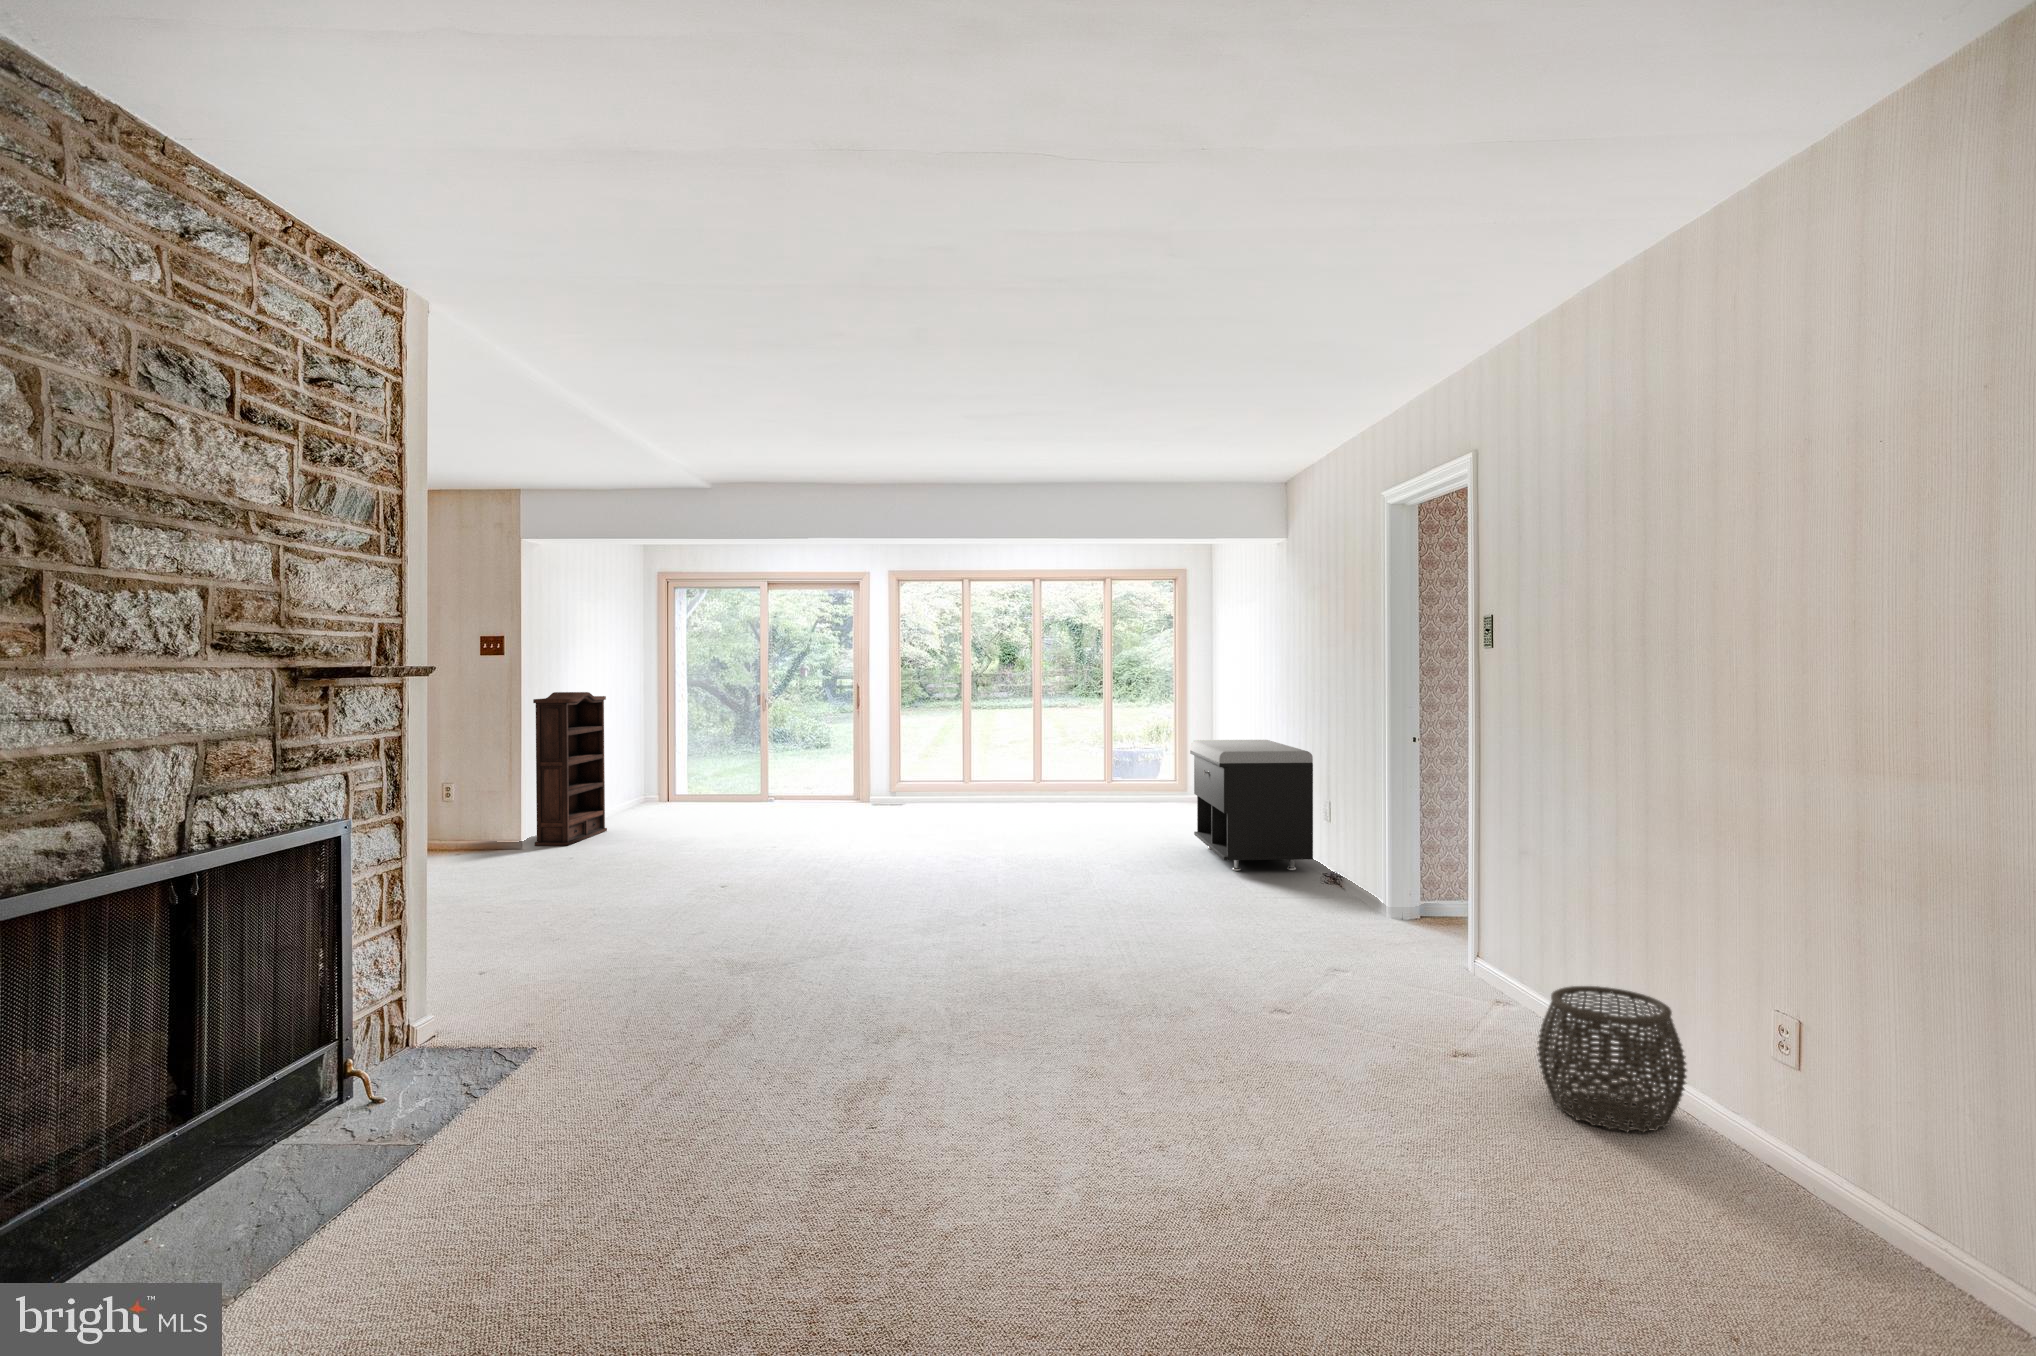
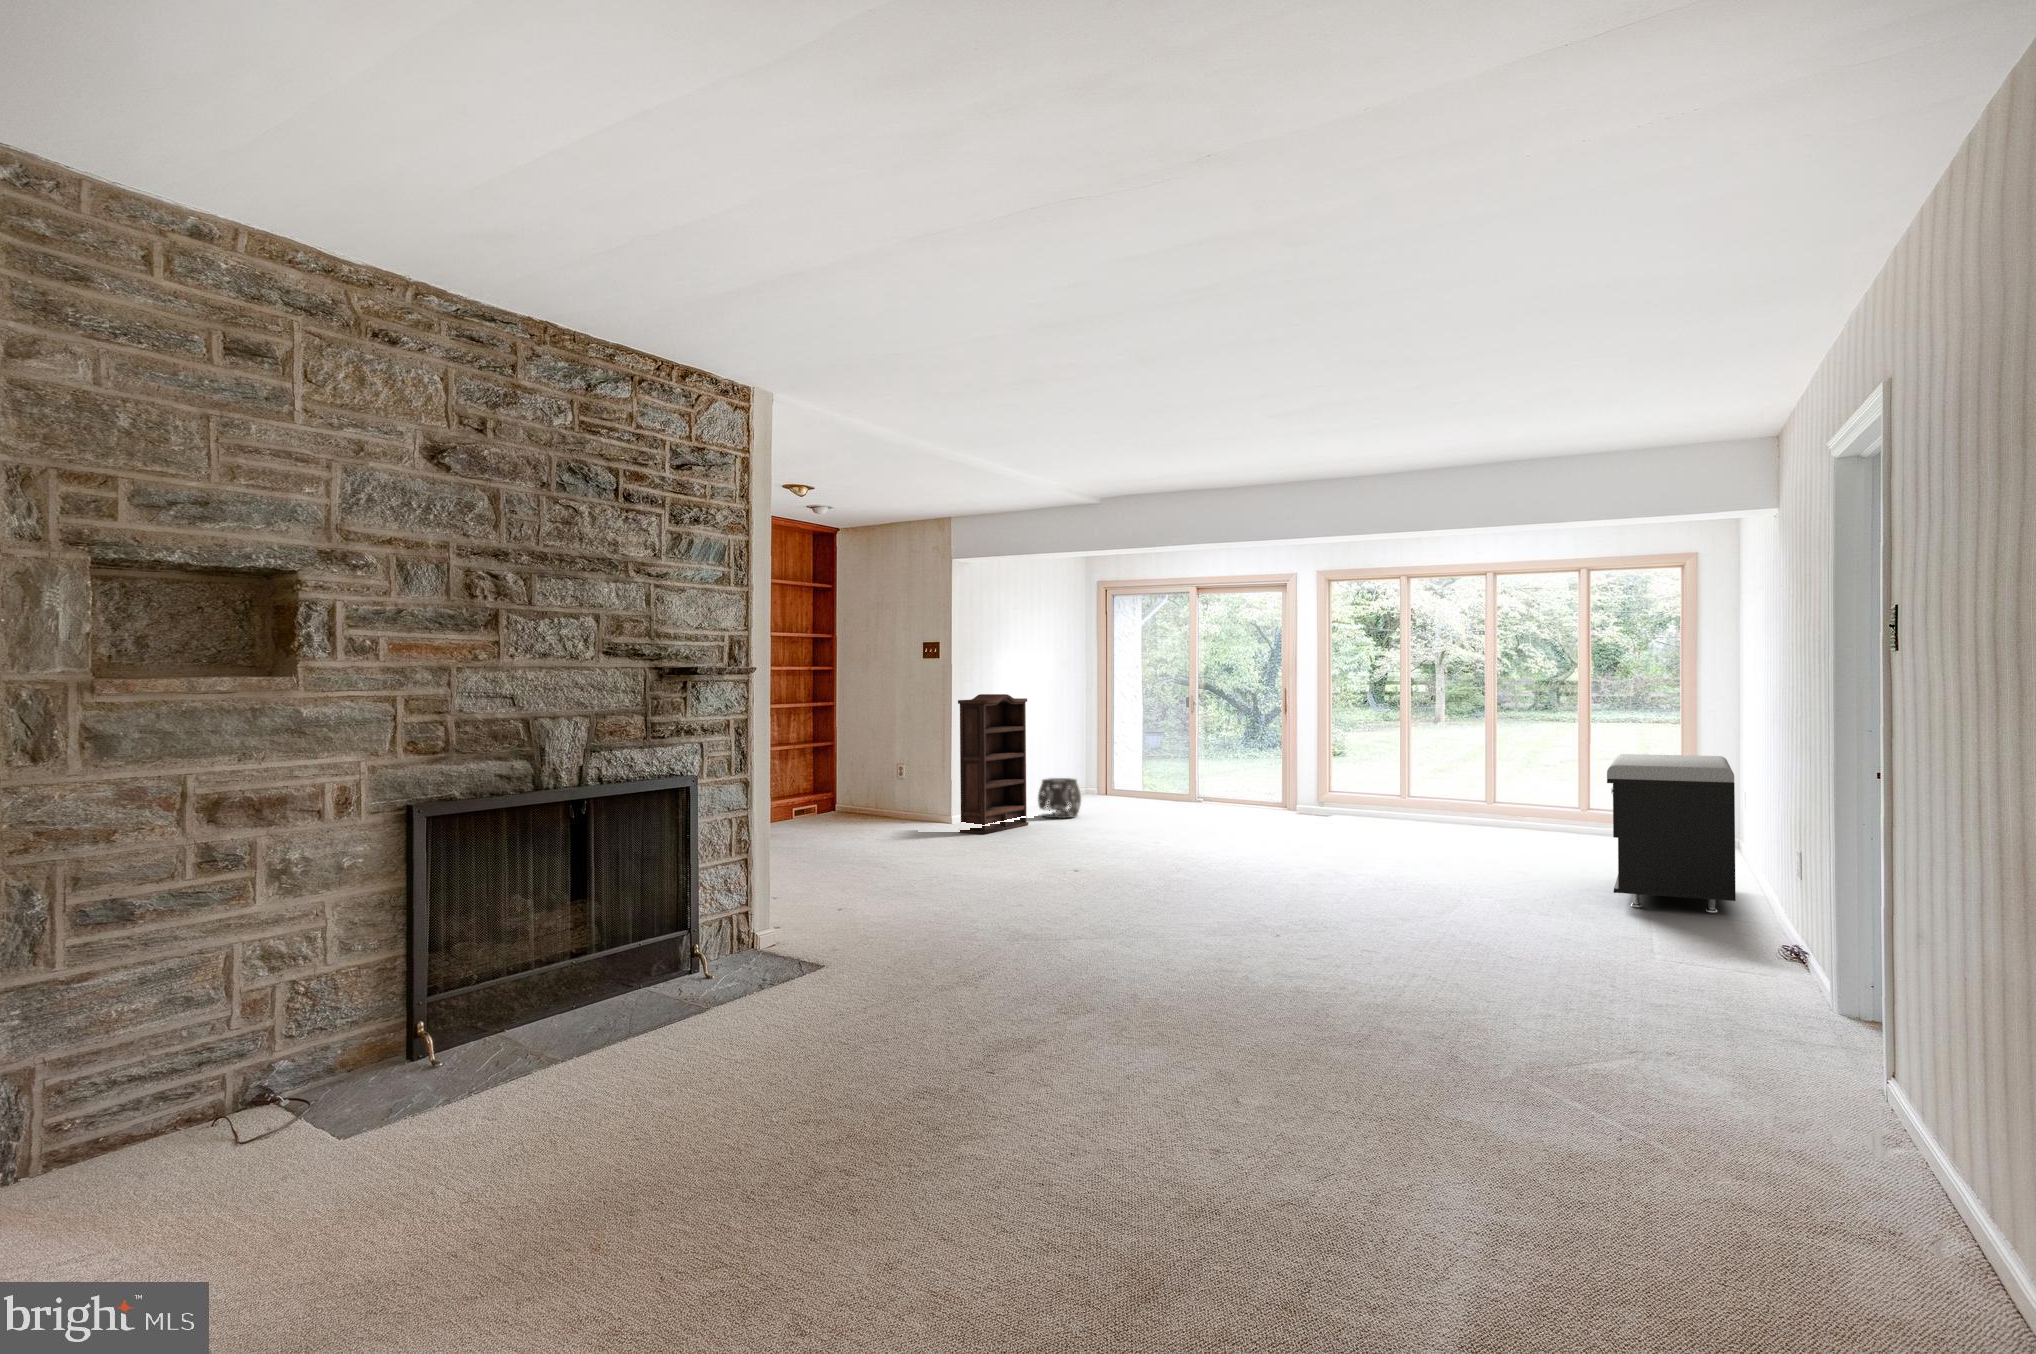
woven basket: present [1537,986,1687,1132] -> present [1038,778,1081,818]

